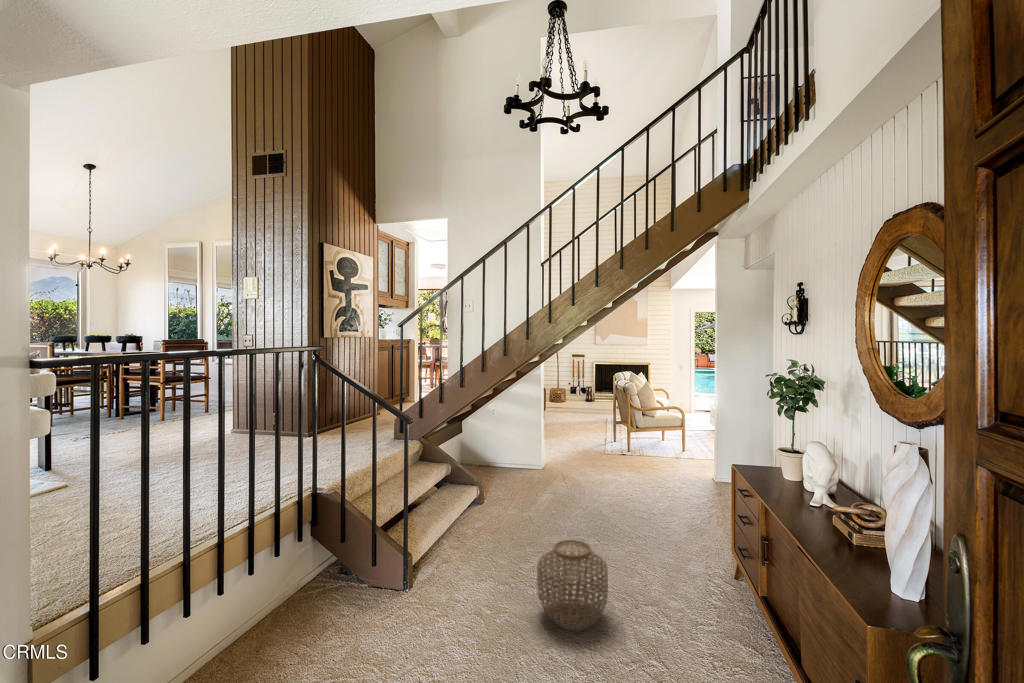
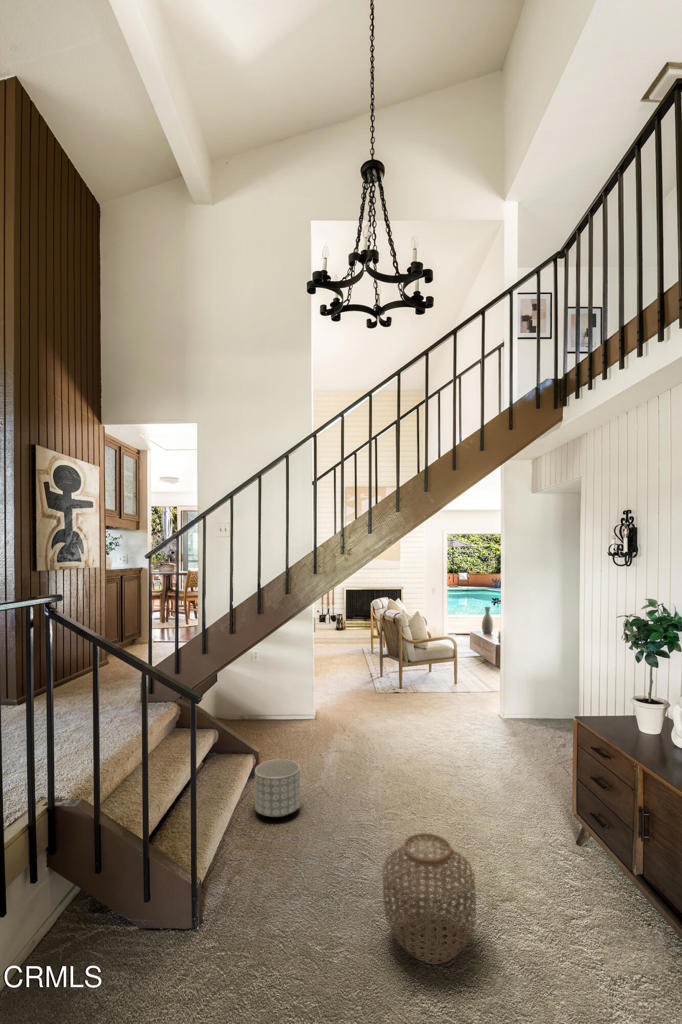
planter: none [473,488,508,530] -> present [255,759,300,817]

